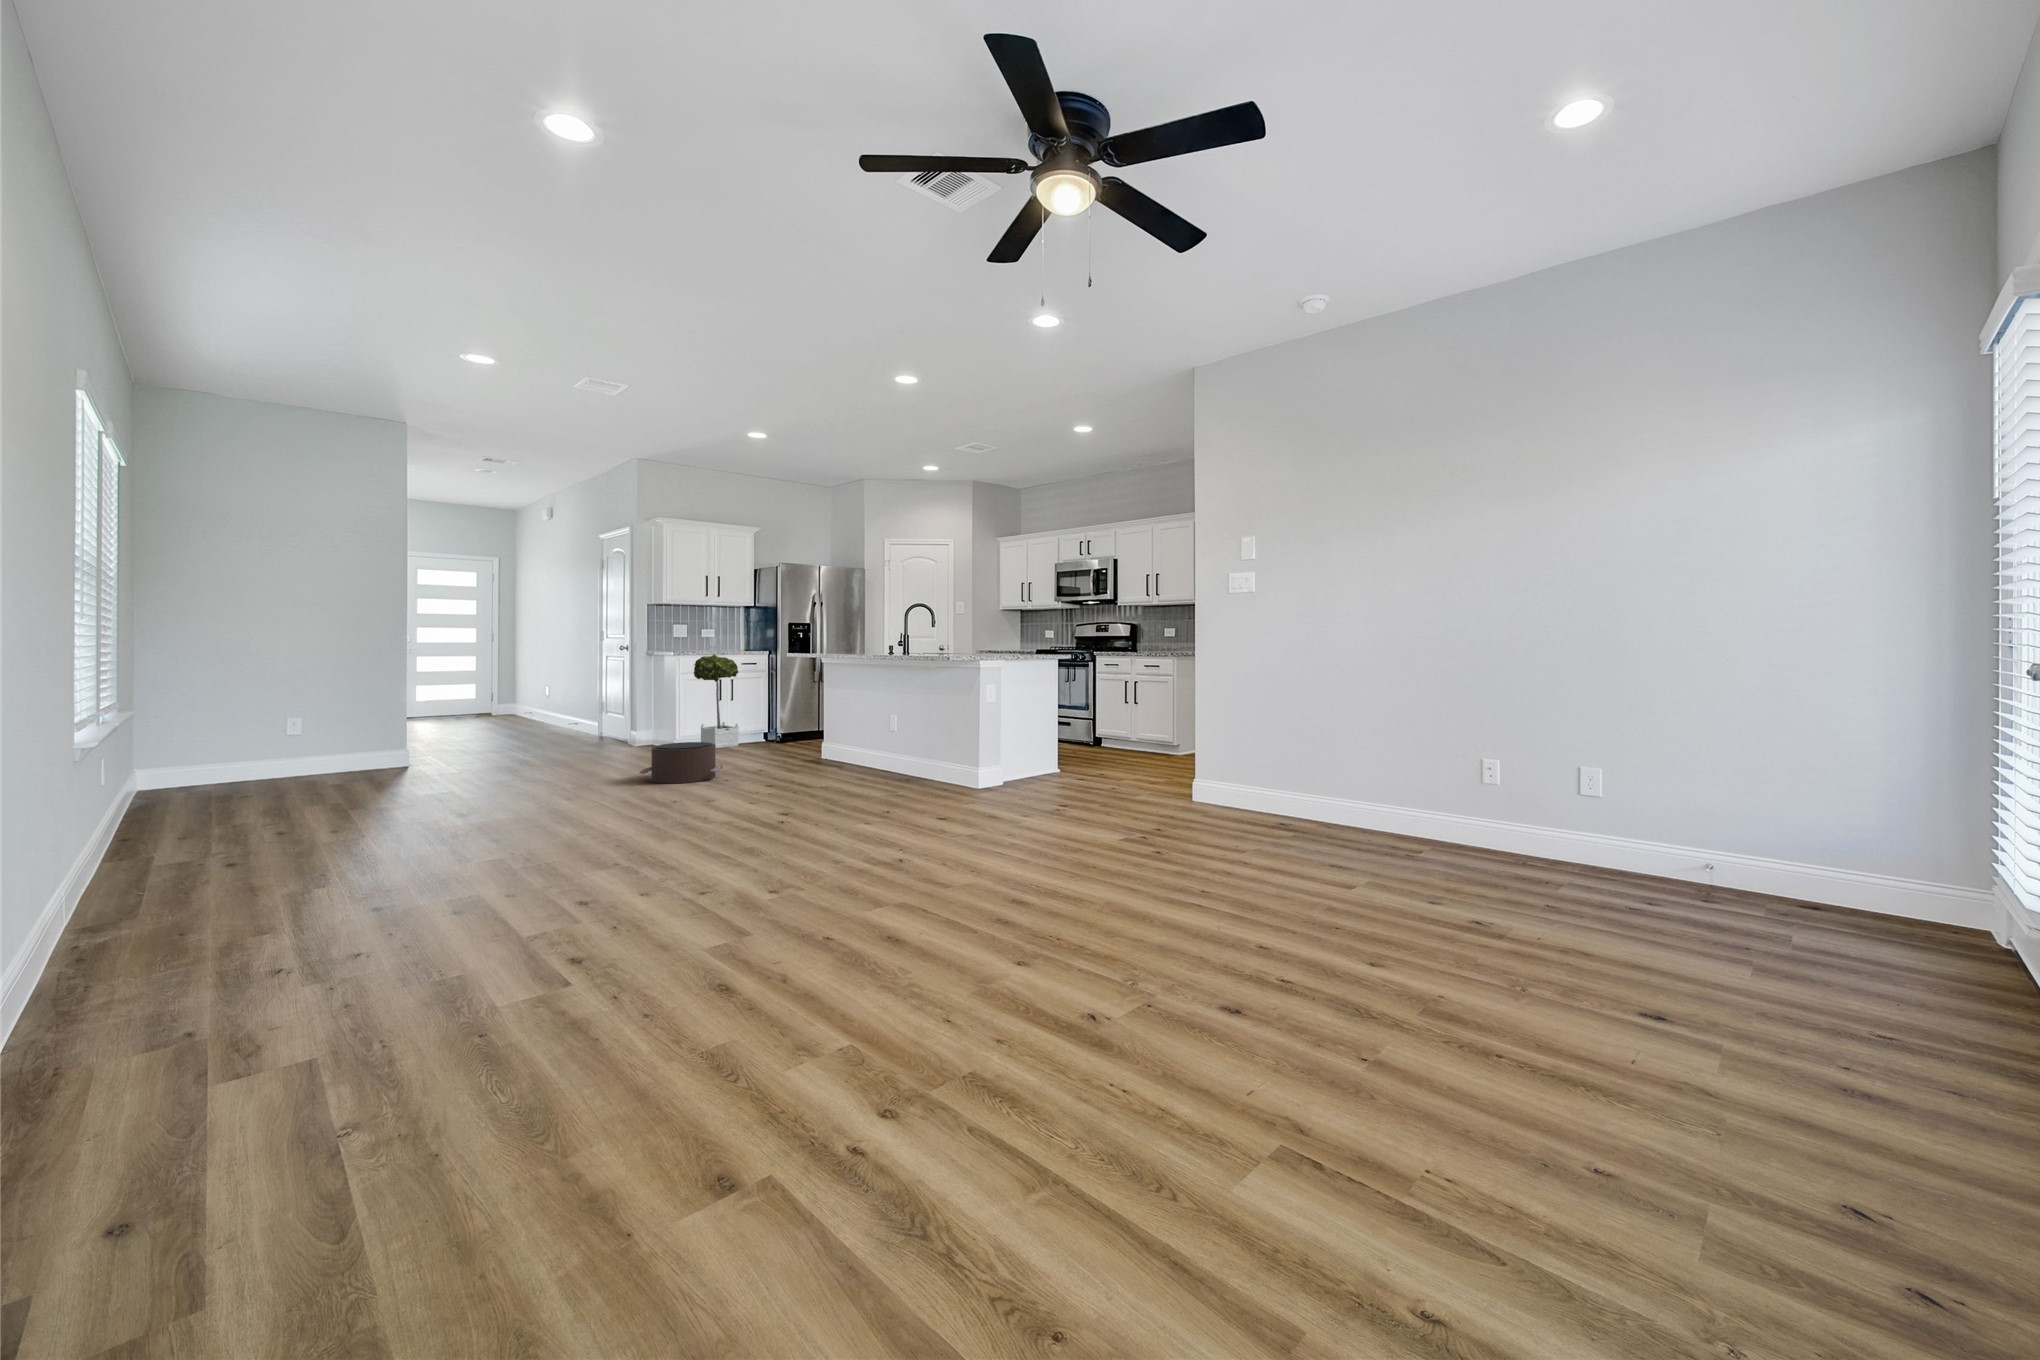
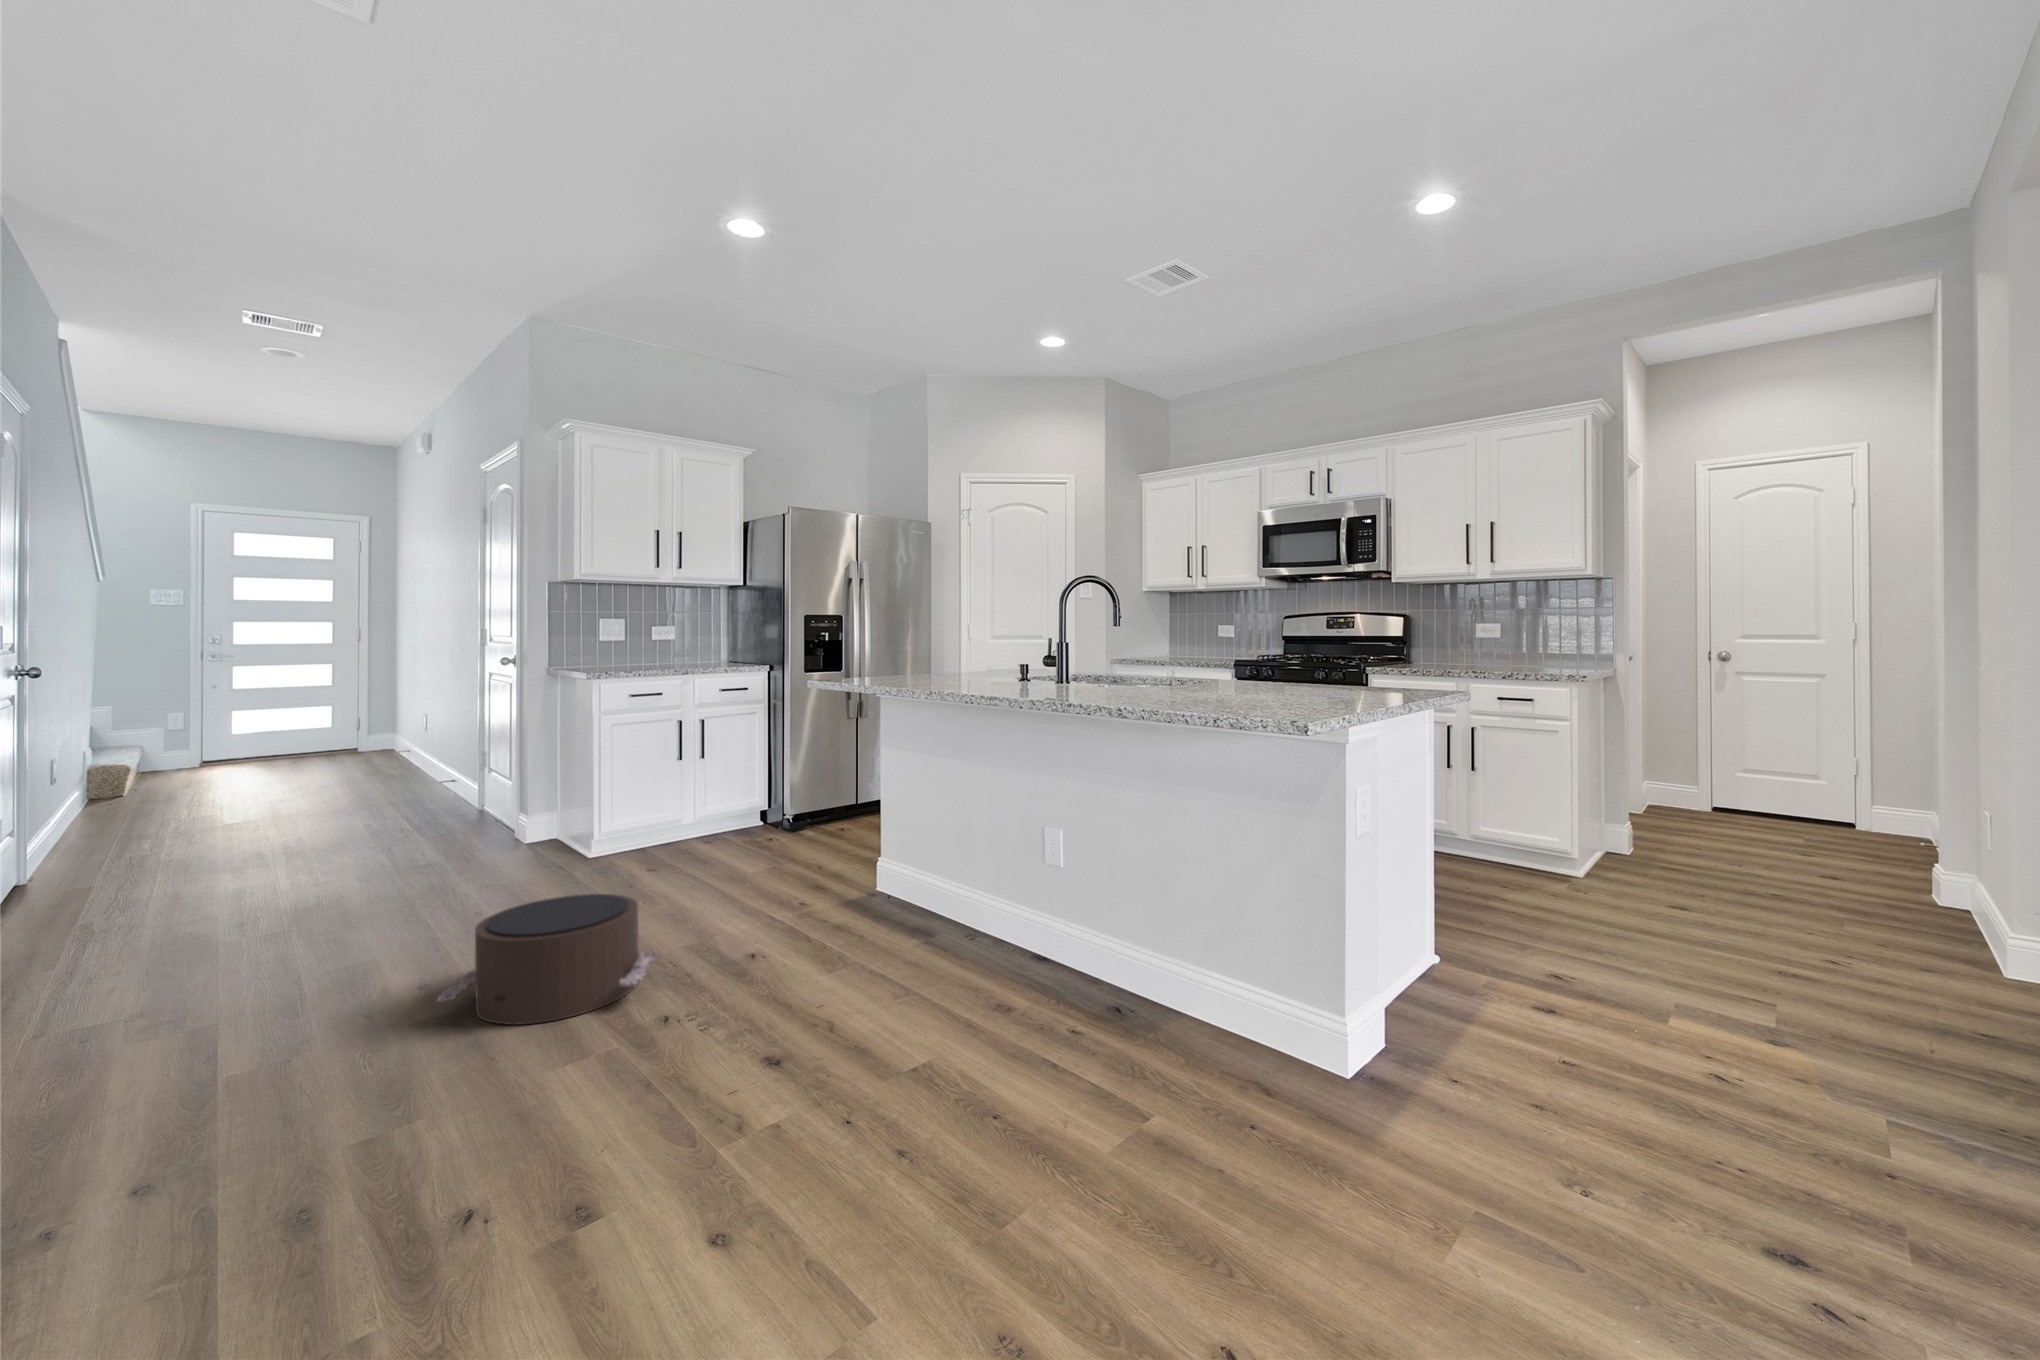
potted tree: present [694,654,739,748] -> none [628,675,713,852]

